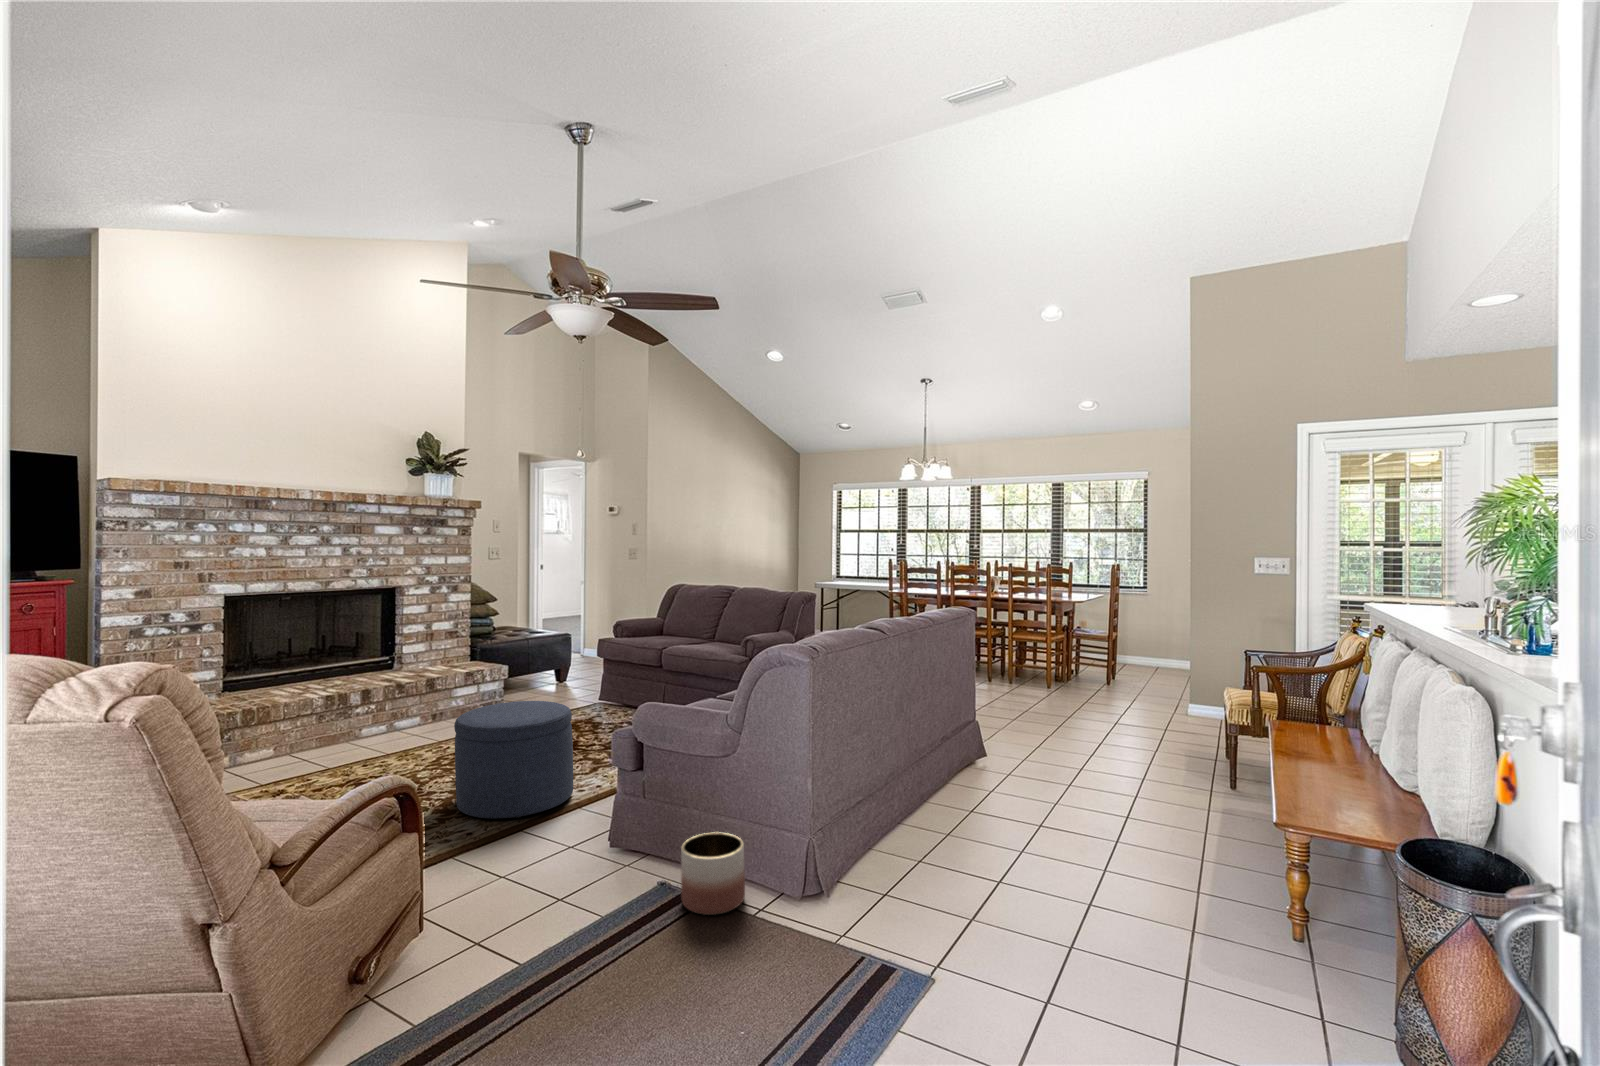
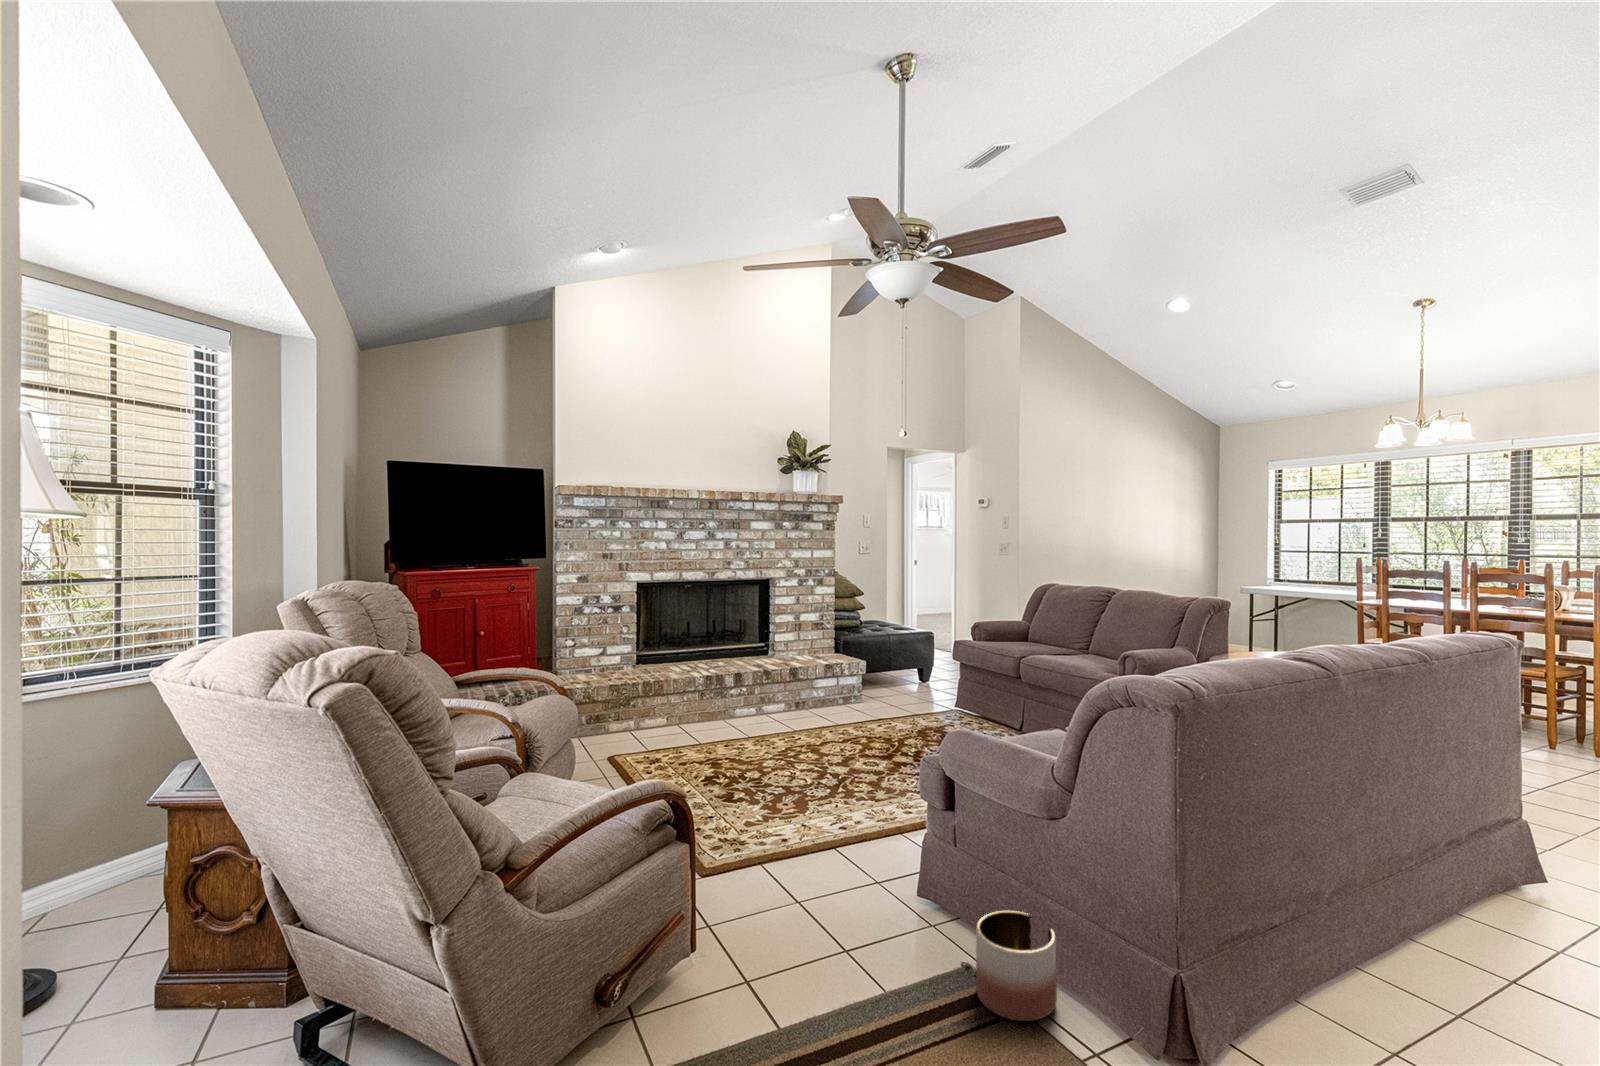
ottoman: present [454,701,573,818] -> none [782,707,897,831]

